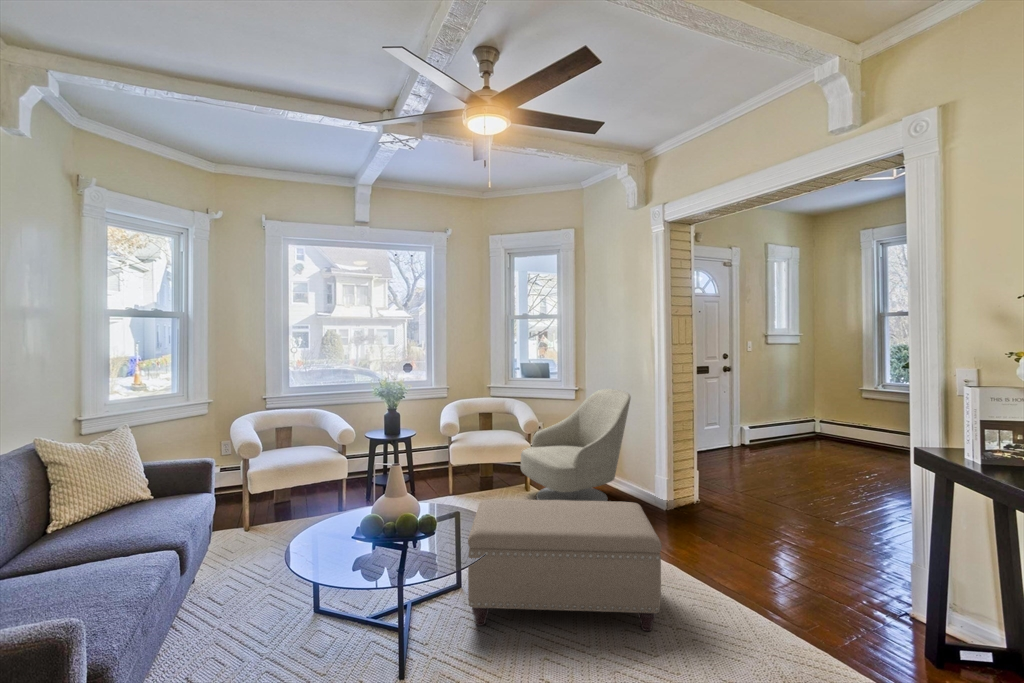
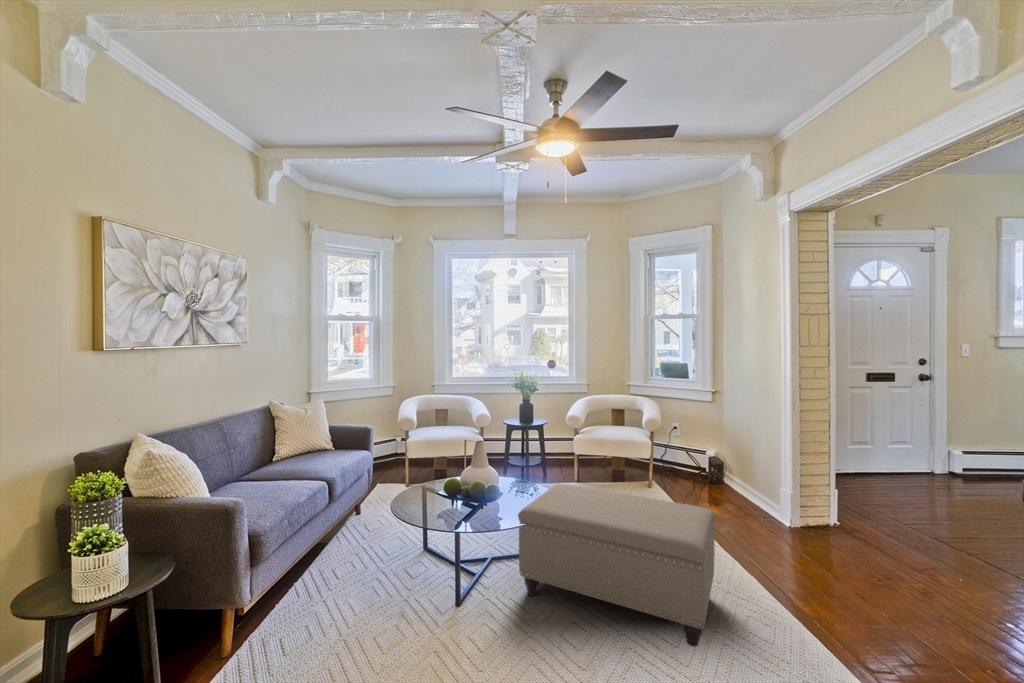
armchair: present [521,389,631,501] -> none [640,393,757,515]

